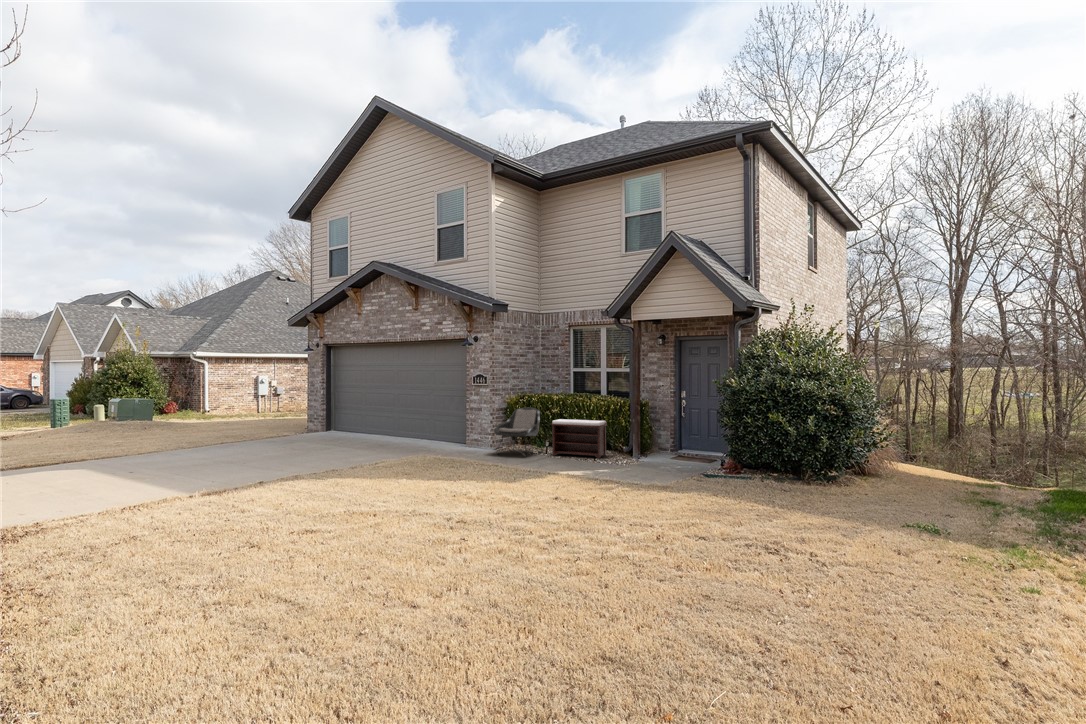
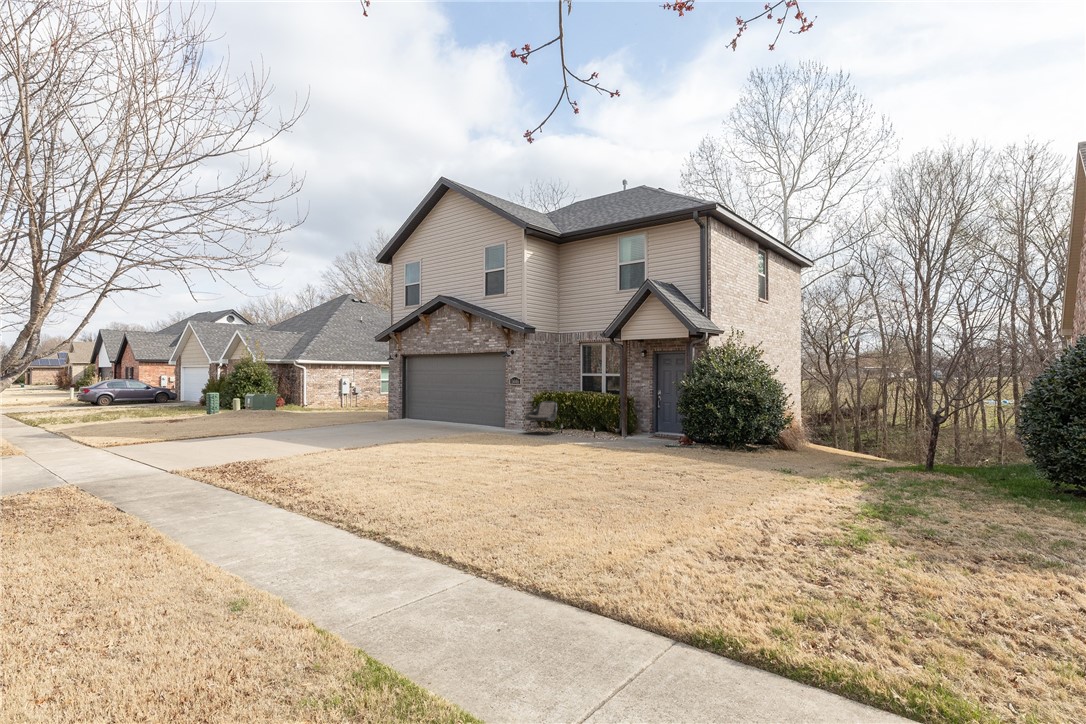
bench: present [551,419,607,459] -> none [564,409,605,437]

